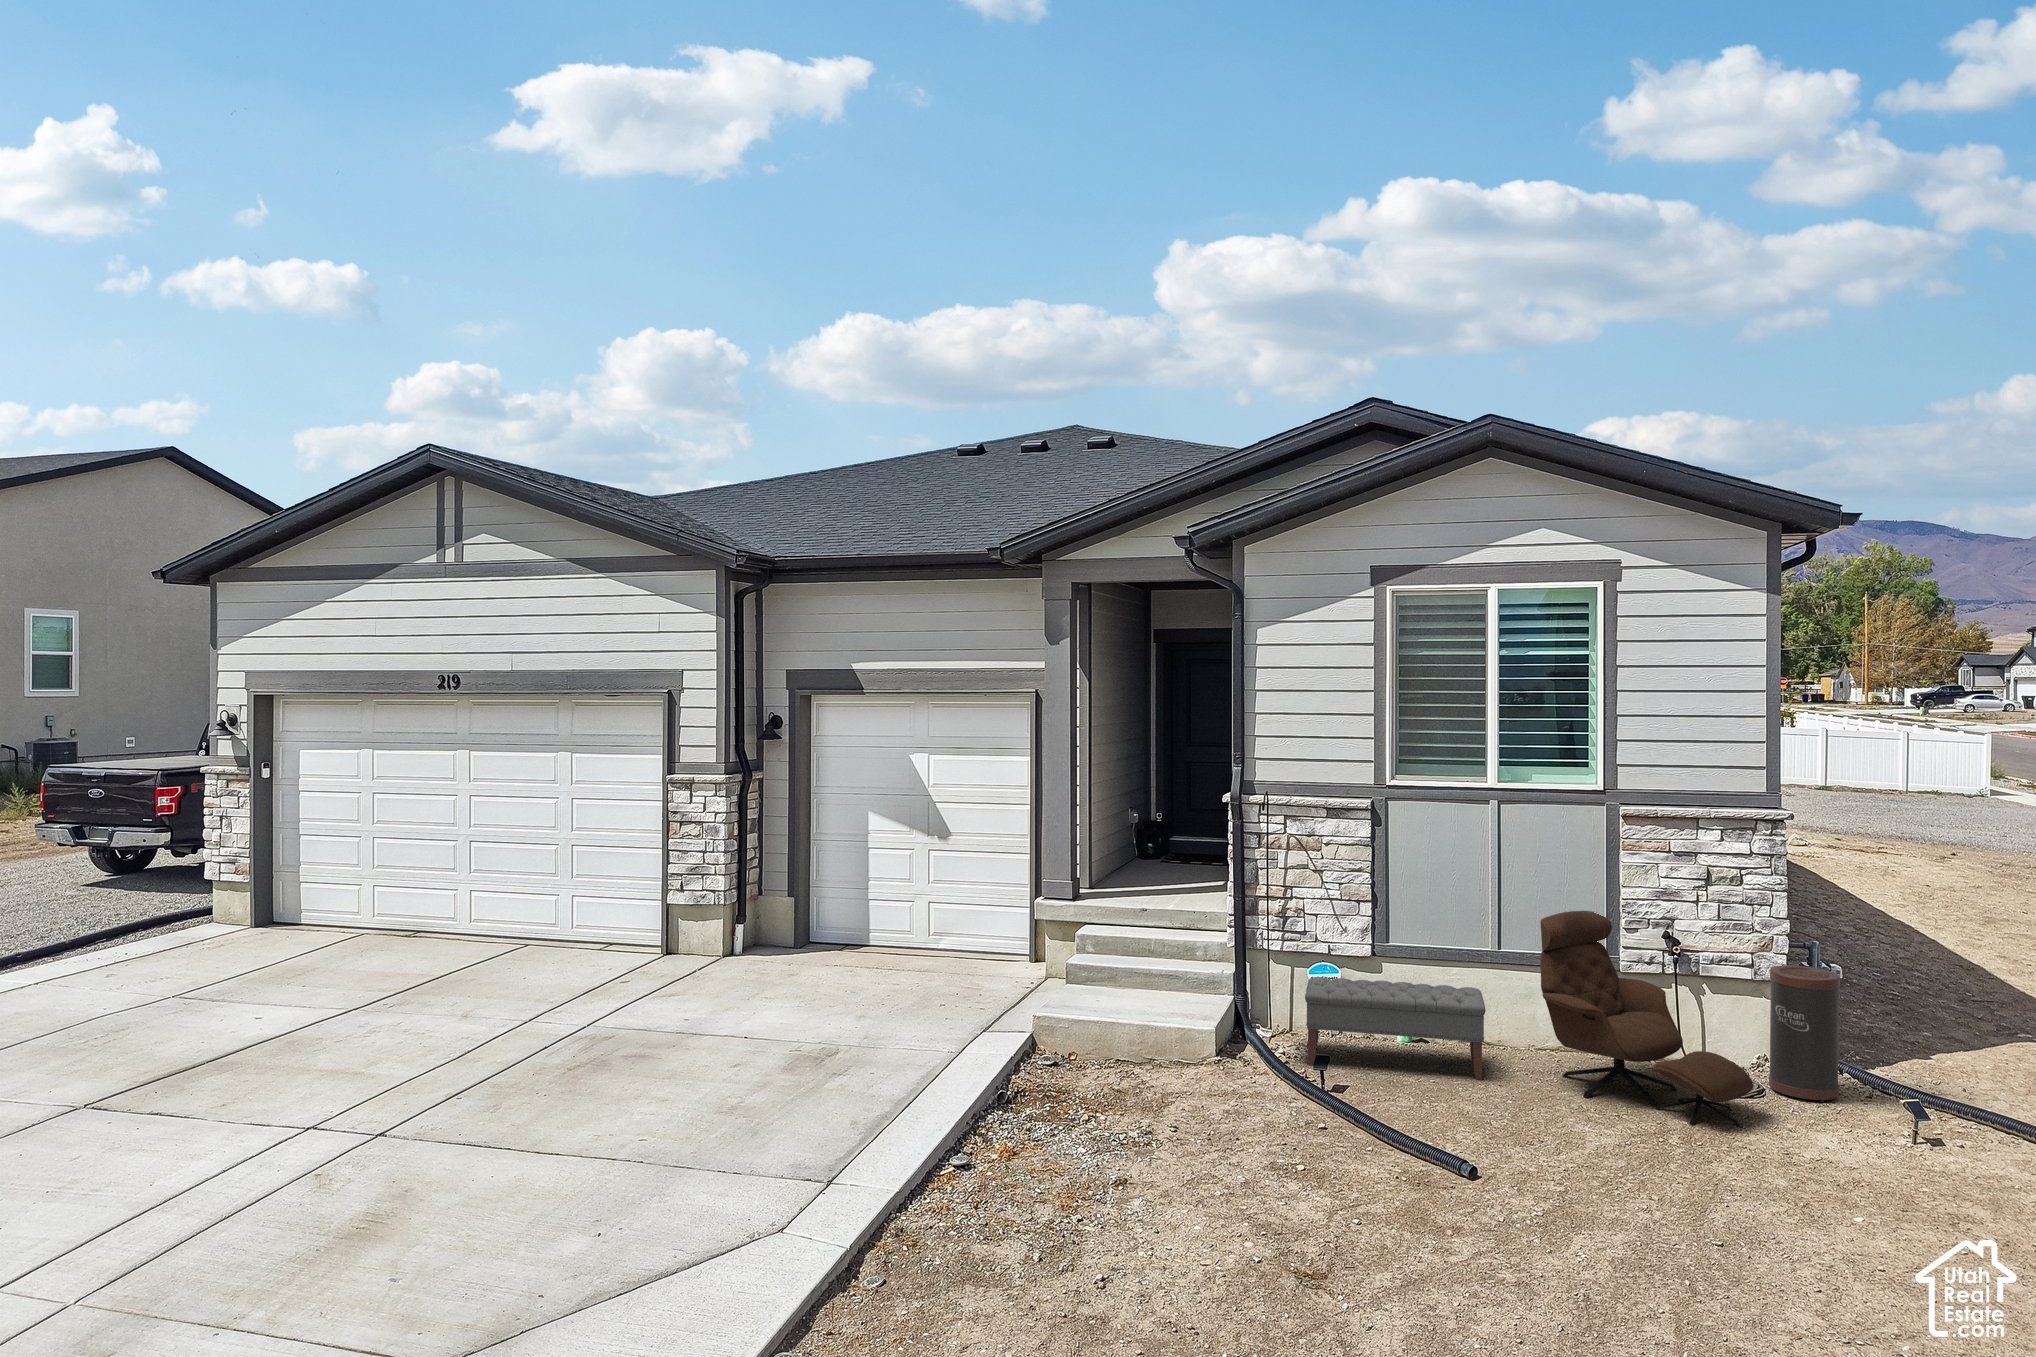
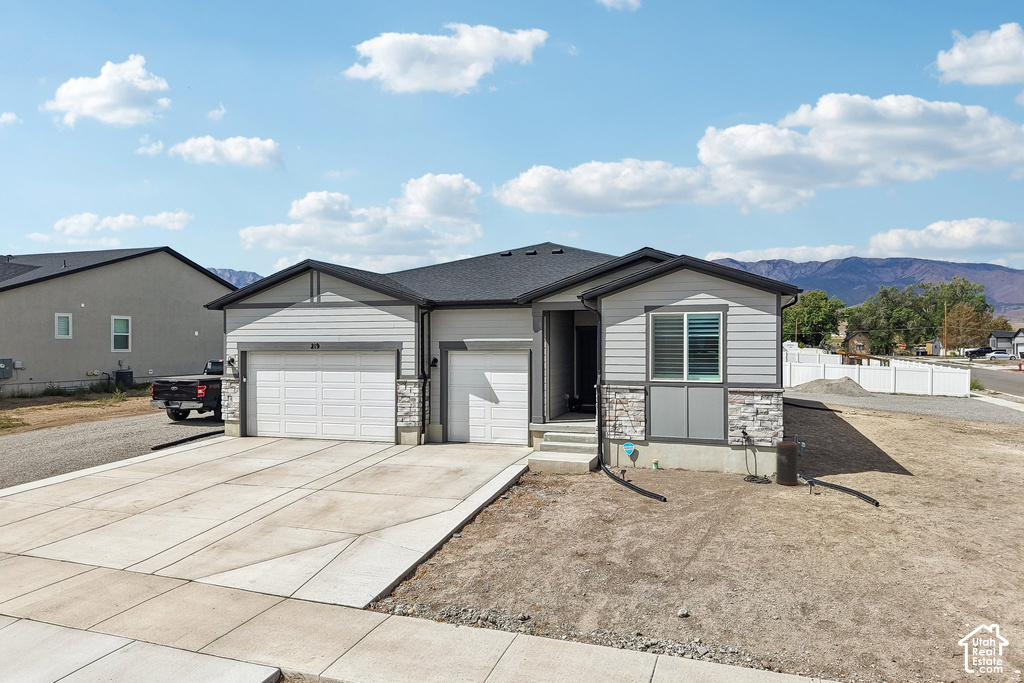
lounge chair: present [1540,911,1753,1126] -> none [700,424,766,491]
bench: present [1305,977,1486,1080] -> none [621,447,682,480]

